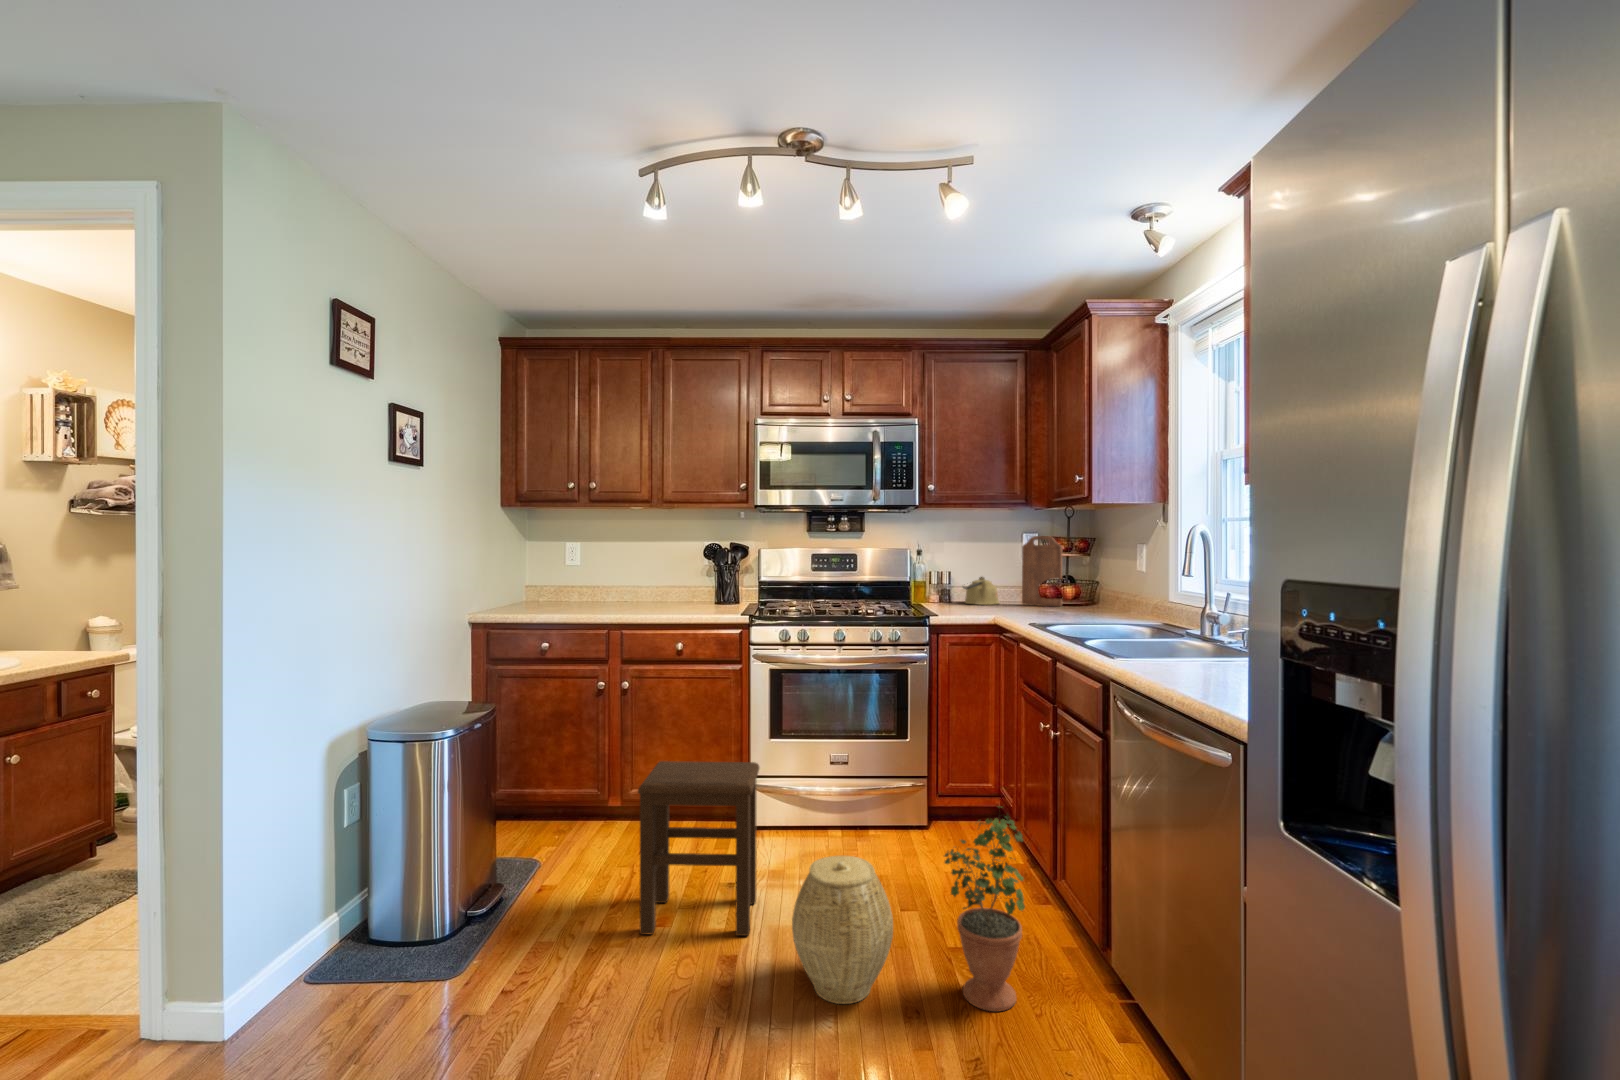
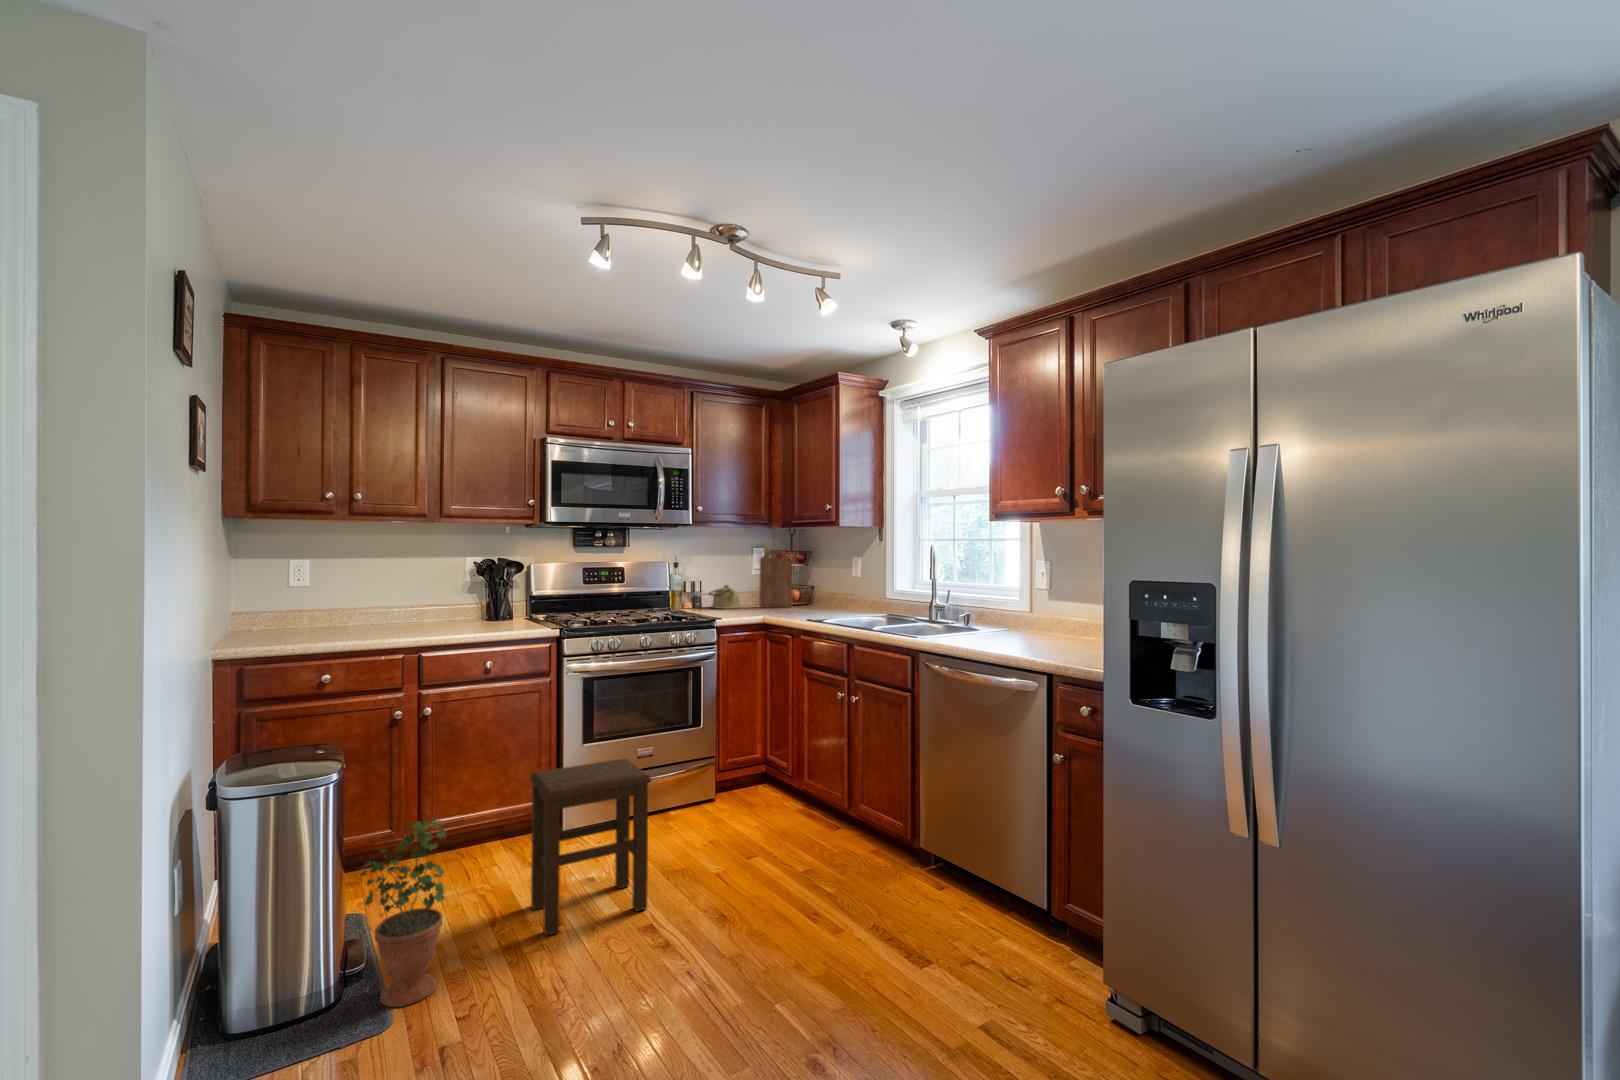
potted plant: present [944,815,1025,1011] -> present [361,816,446,1007]
woven basket: present [792,856,893,1004] -> none [712,813,793,930]

